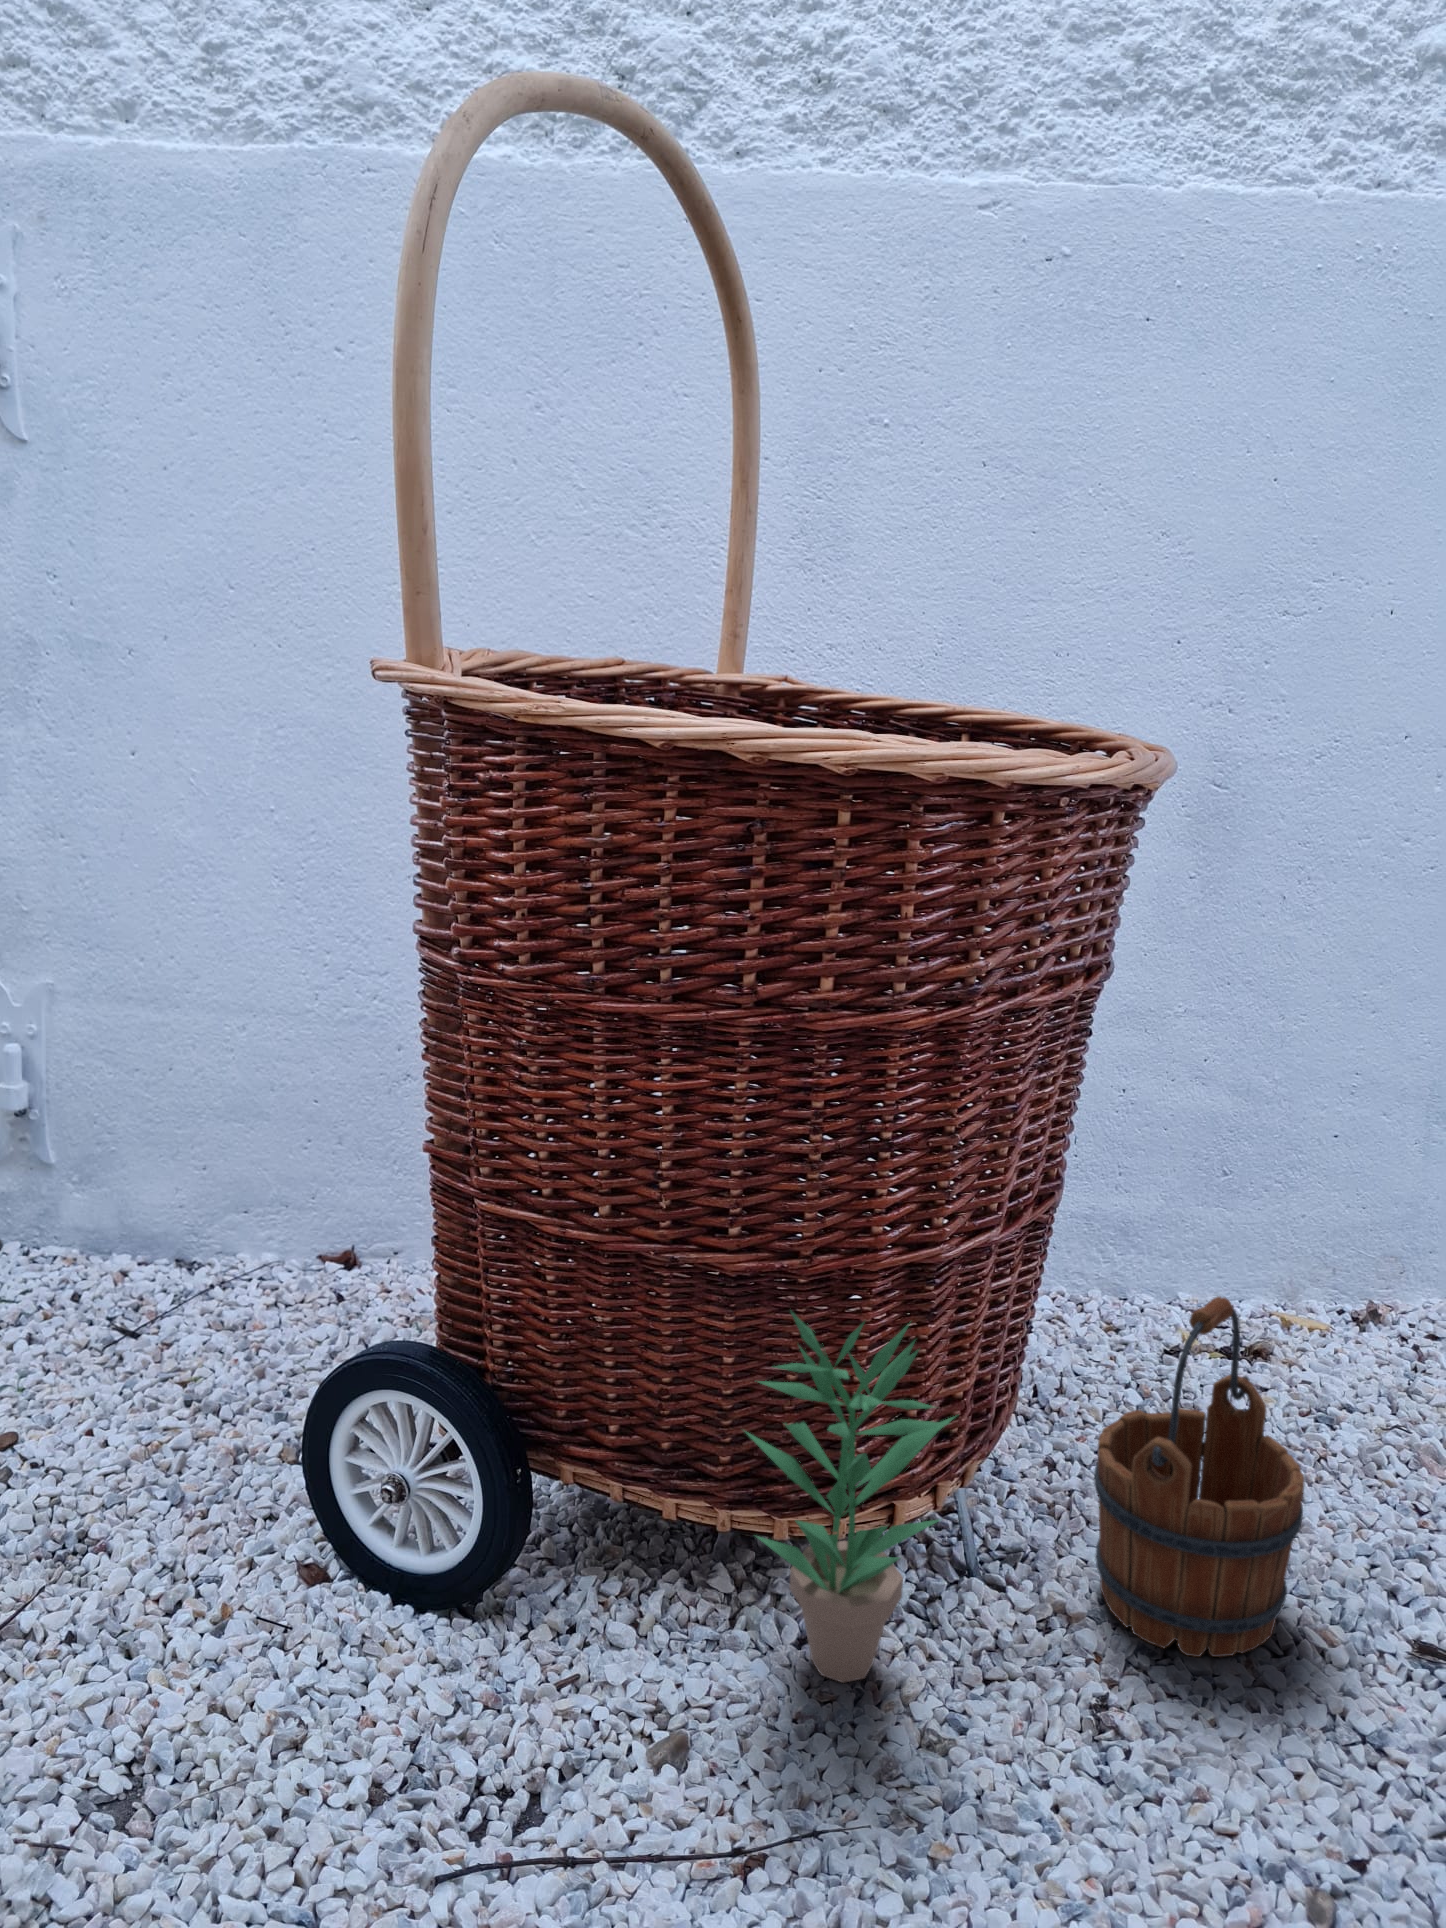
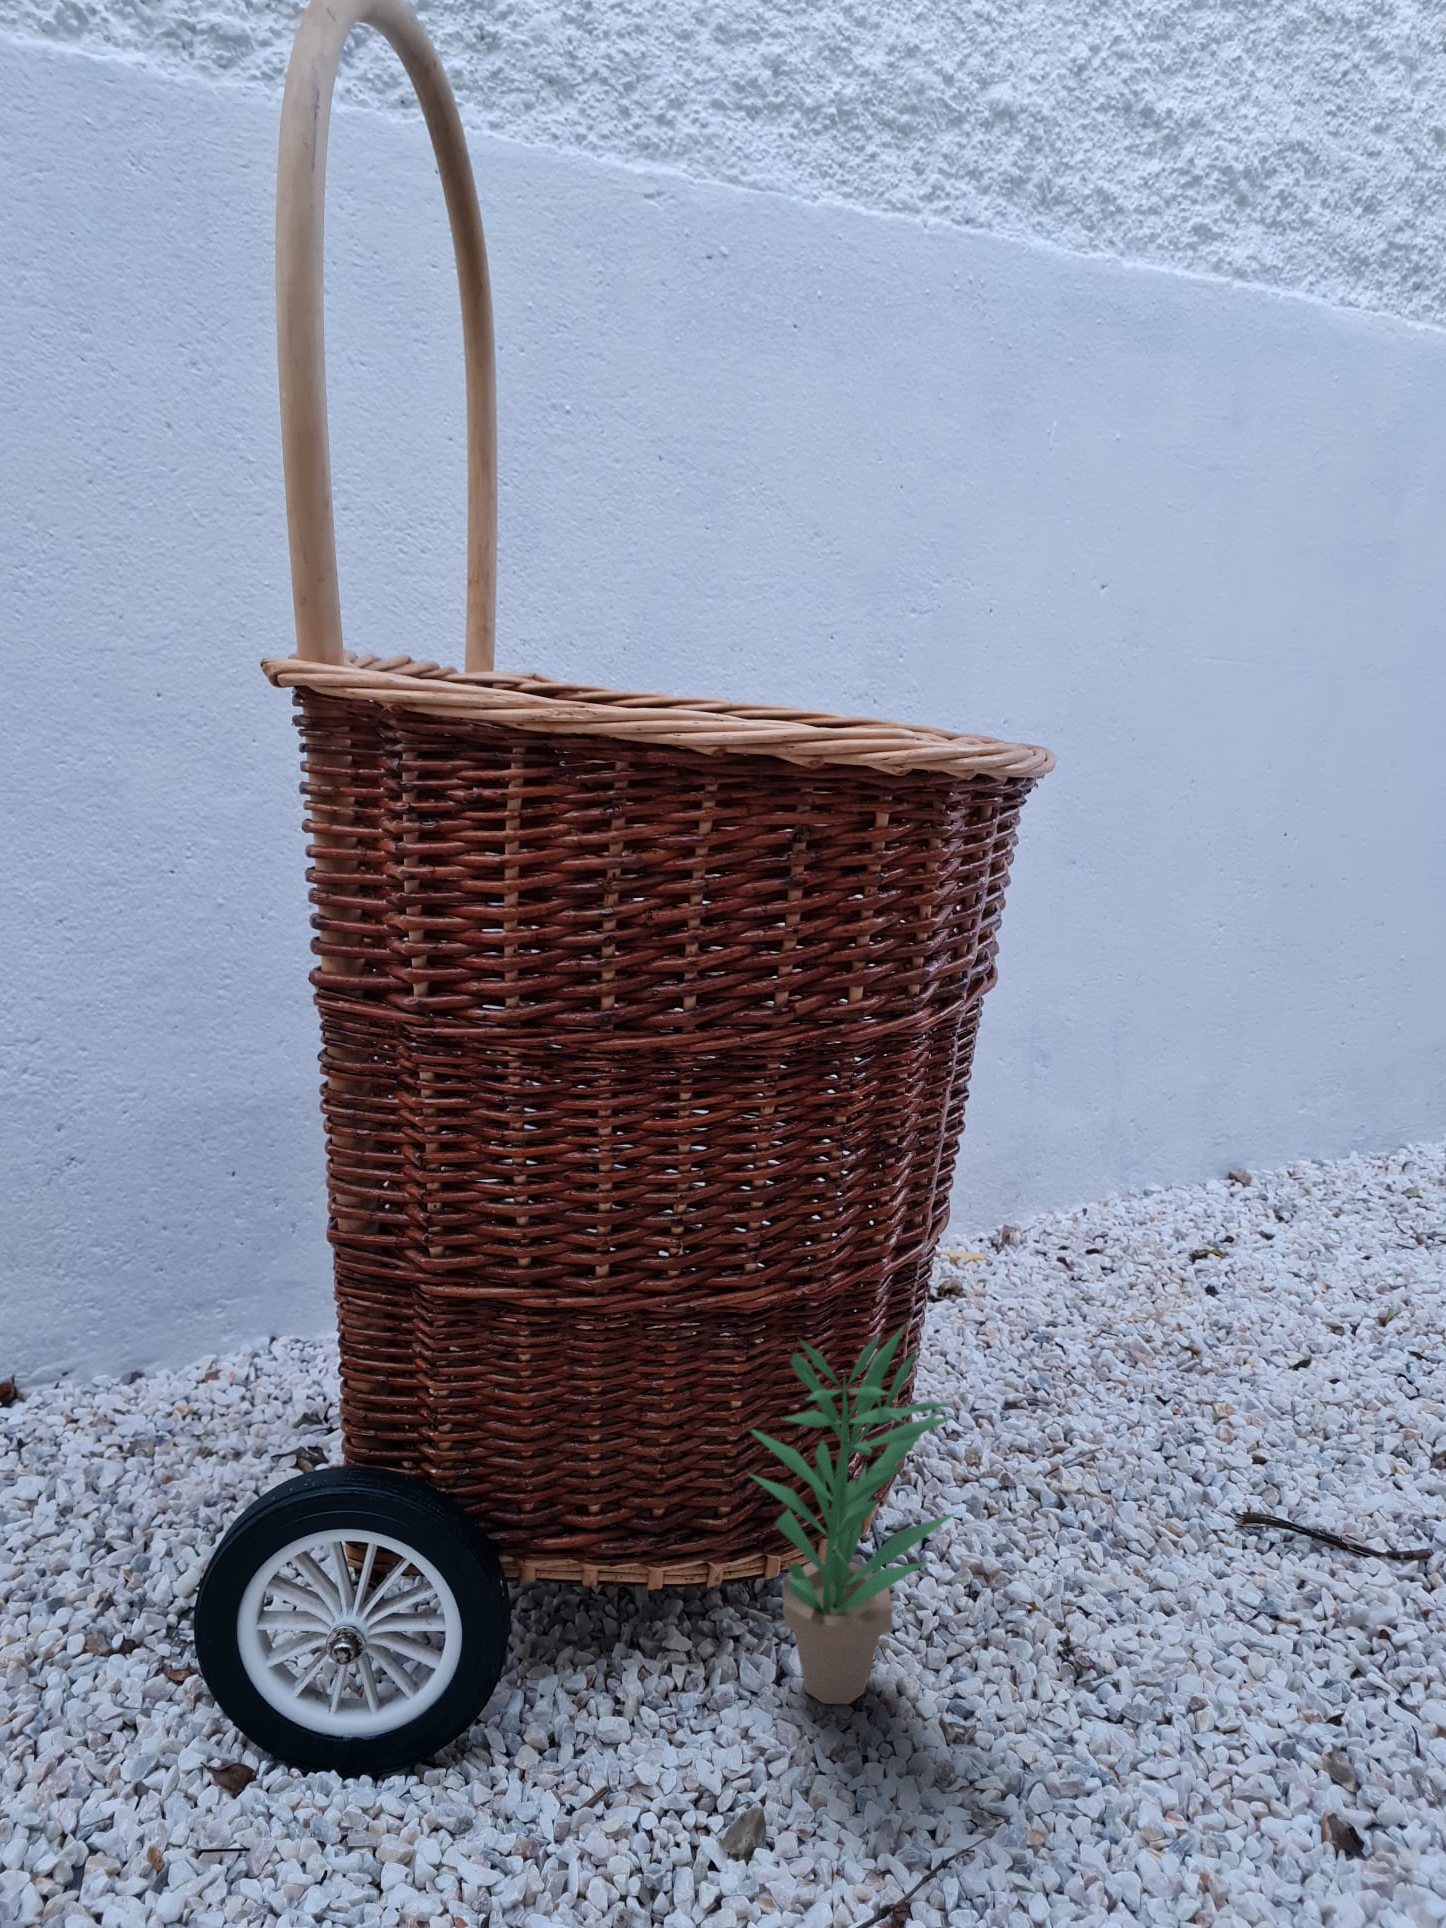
wooden bucket: present [1094,1296,1305,1657] -> none [979,1245,1169,1581]

